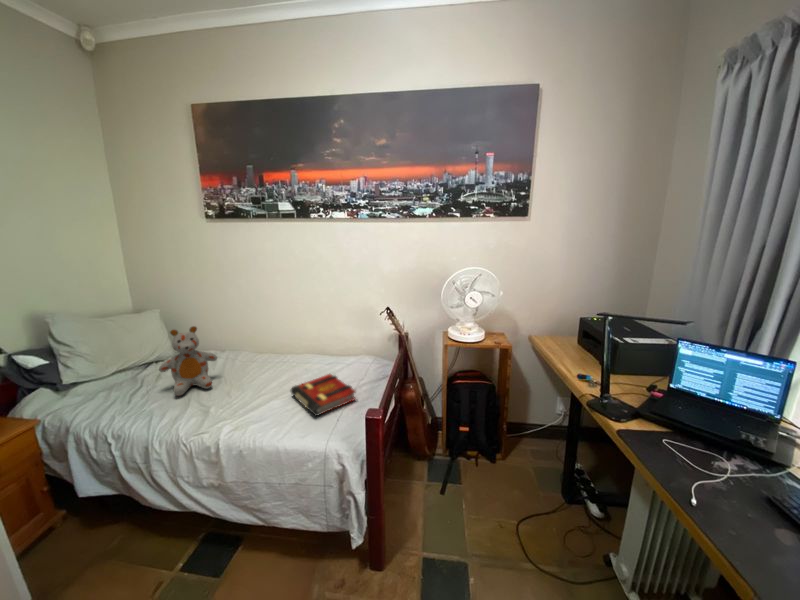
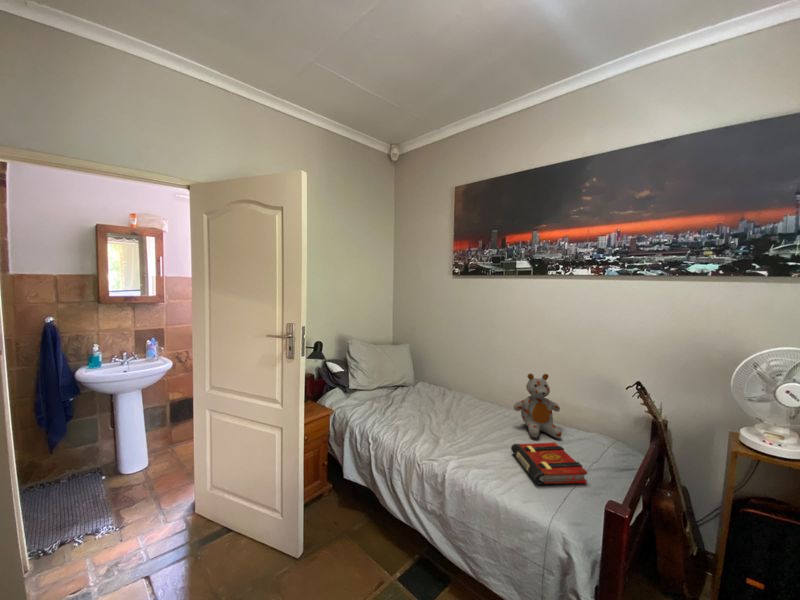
stuffed bear: present [159,326,217,396] -> present [514,373,562,438]

